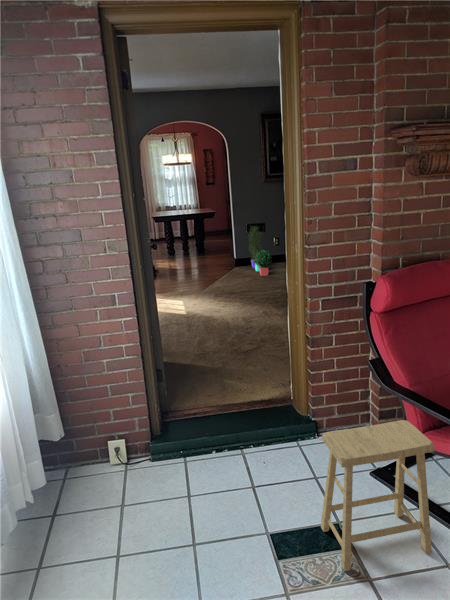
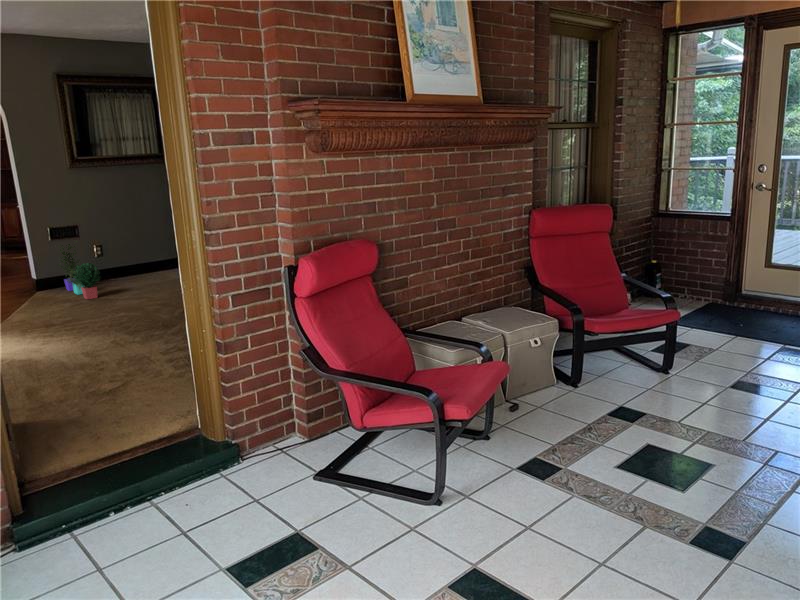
footstool: present [321,420,435,571] -> none [276,399,394,570]

